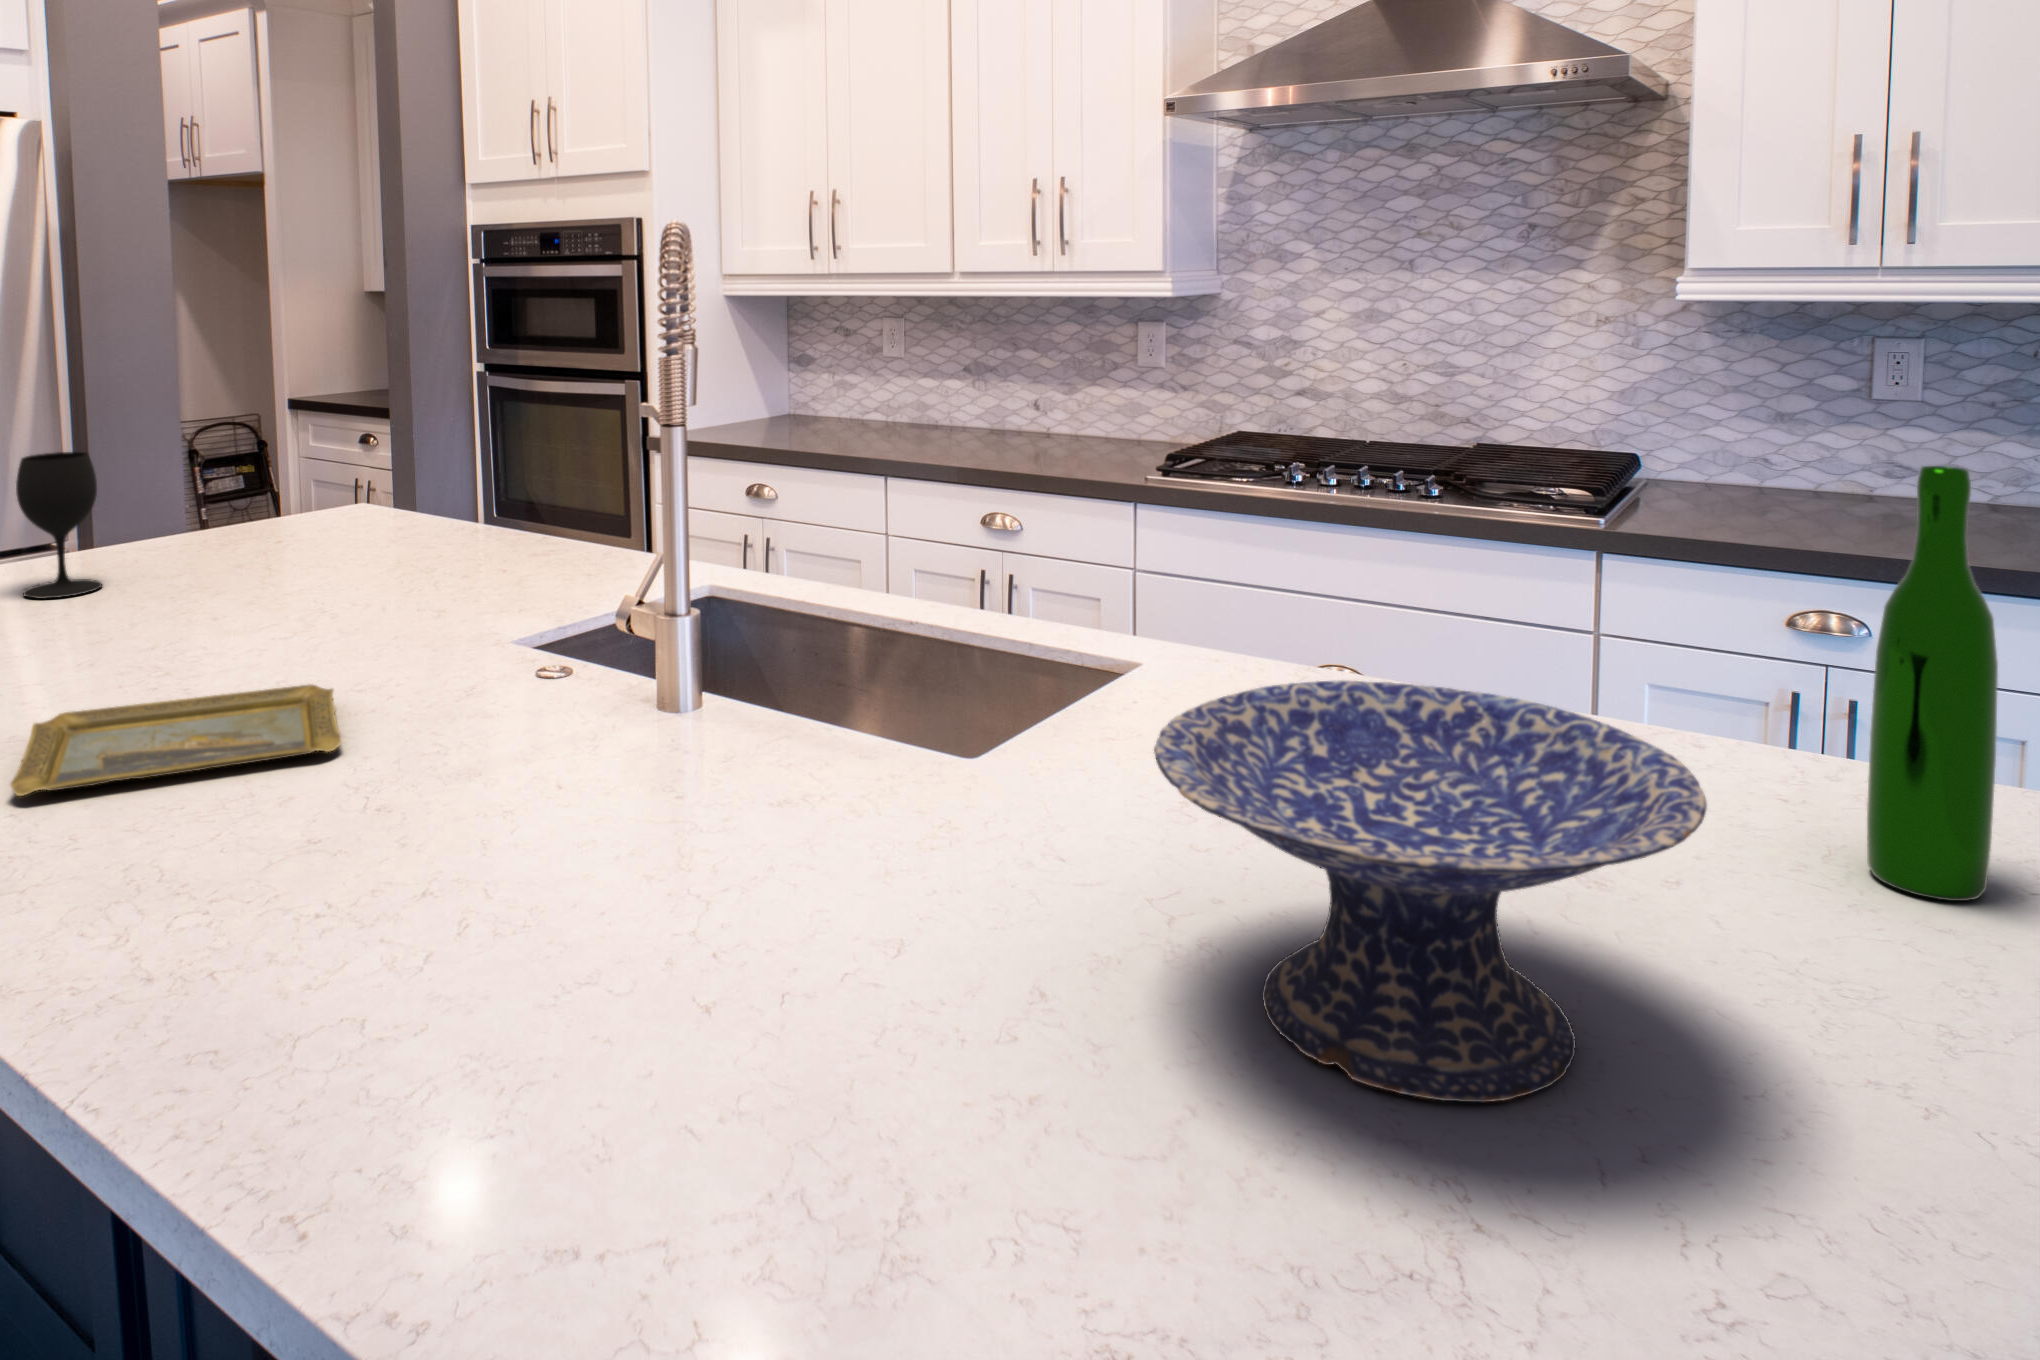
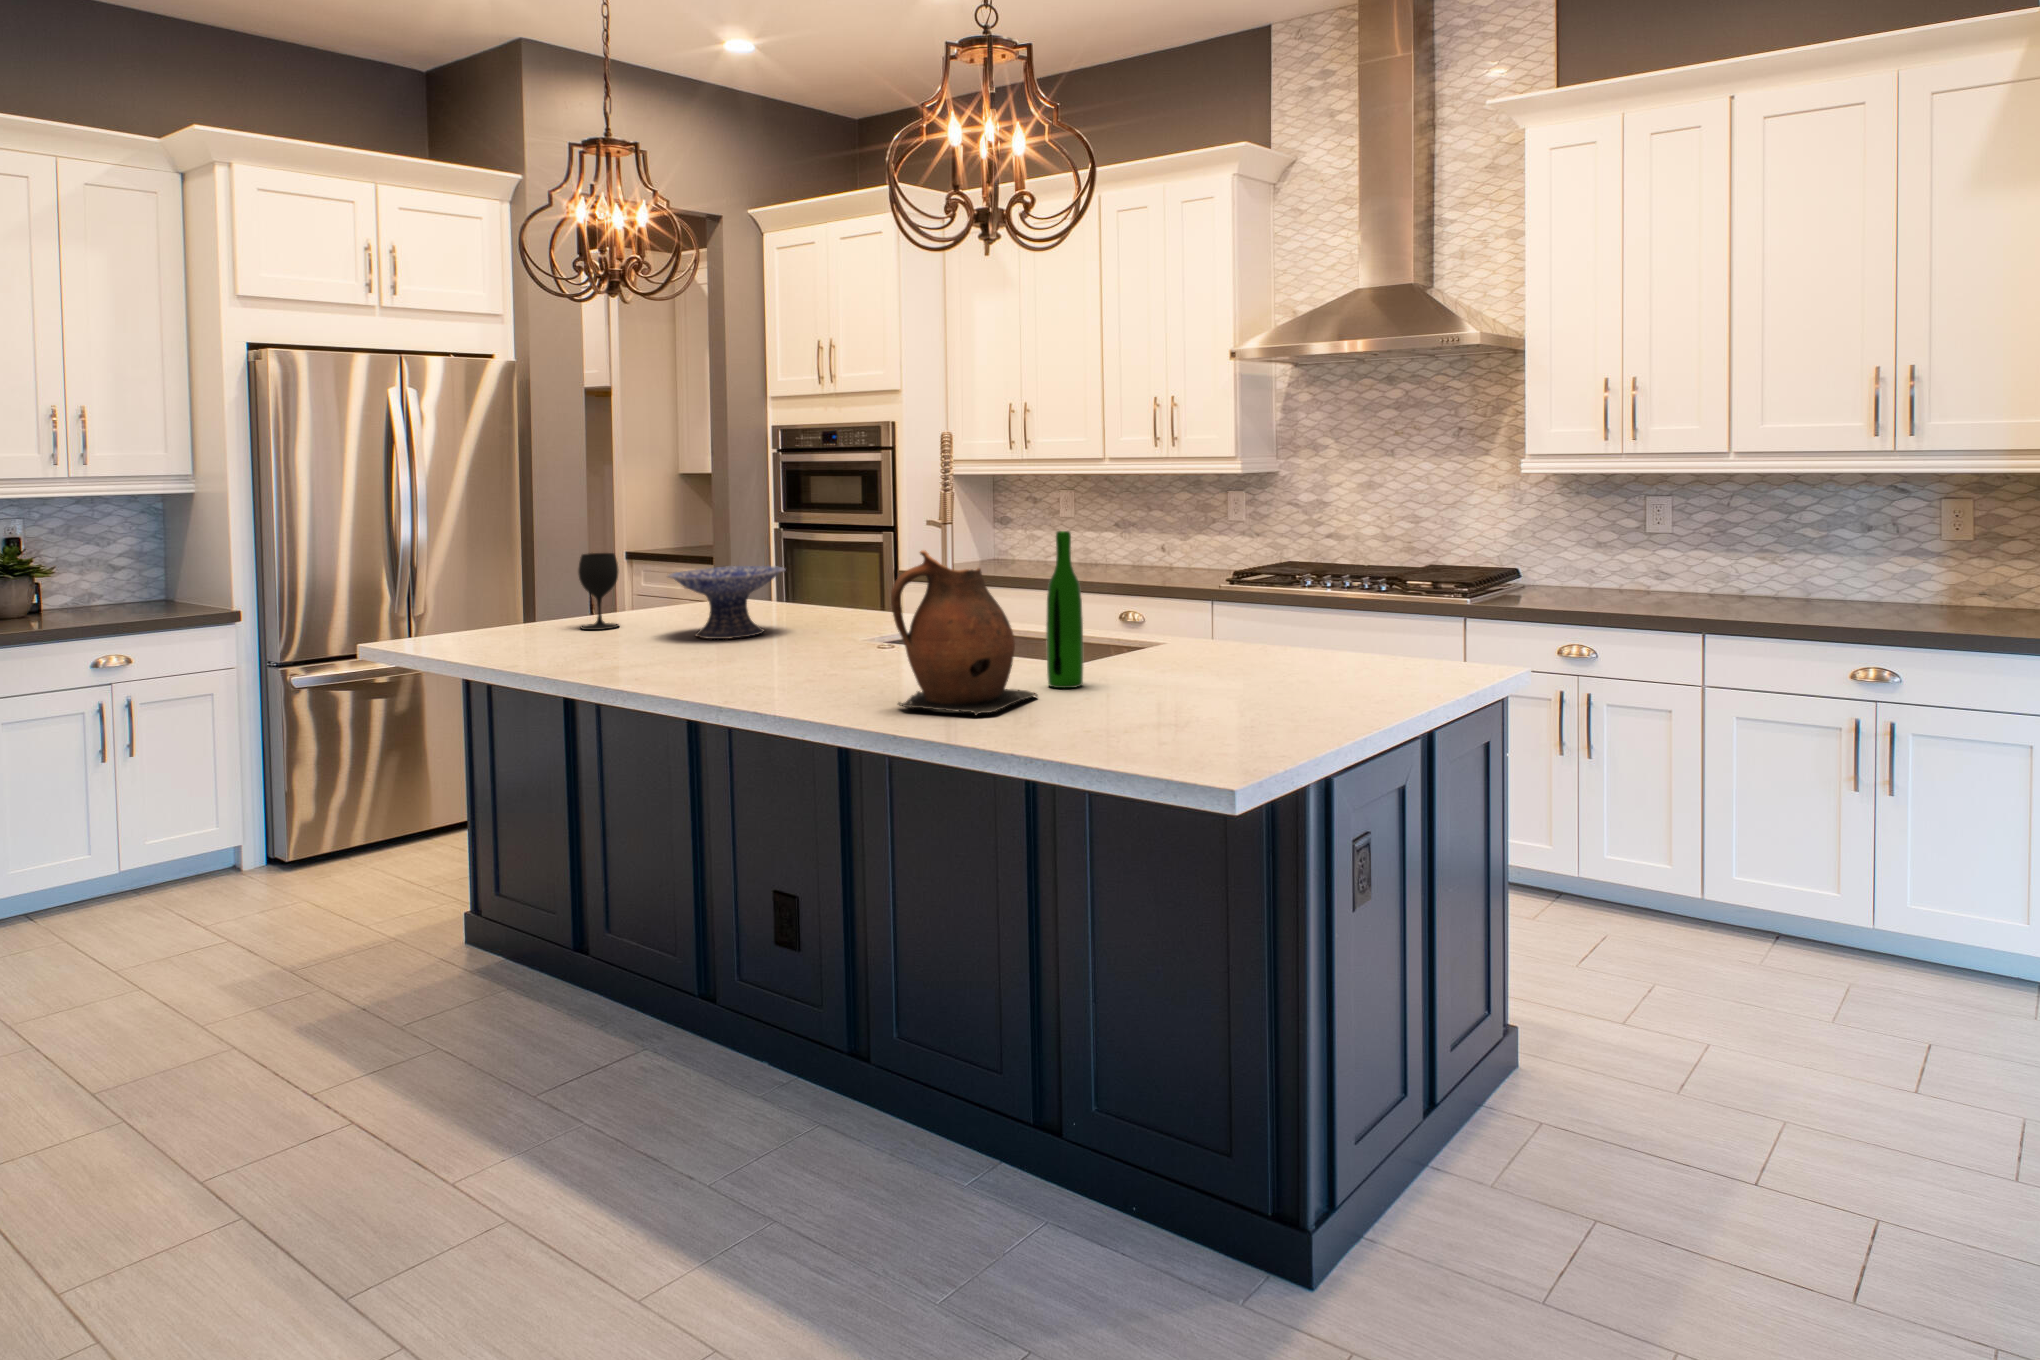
wine bottle: present [1867,466,1998,901] -> present [1046,531,1083,688]
ceramic pitcher: none [477,564,912,1130] -> present [891,551,1038,715]
decorative bowl: present [1154,680,1707,1103] -> present [668,566,785,639]
tray: present [11,684,341,796] -> none [655,647,796,674]

